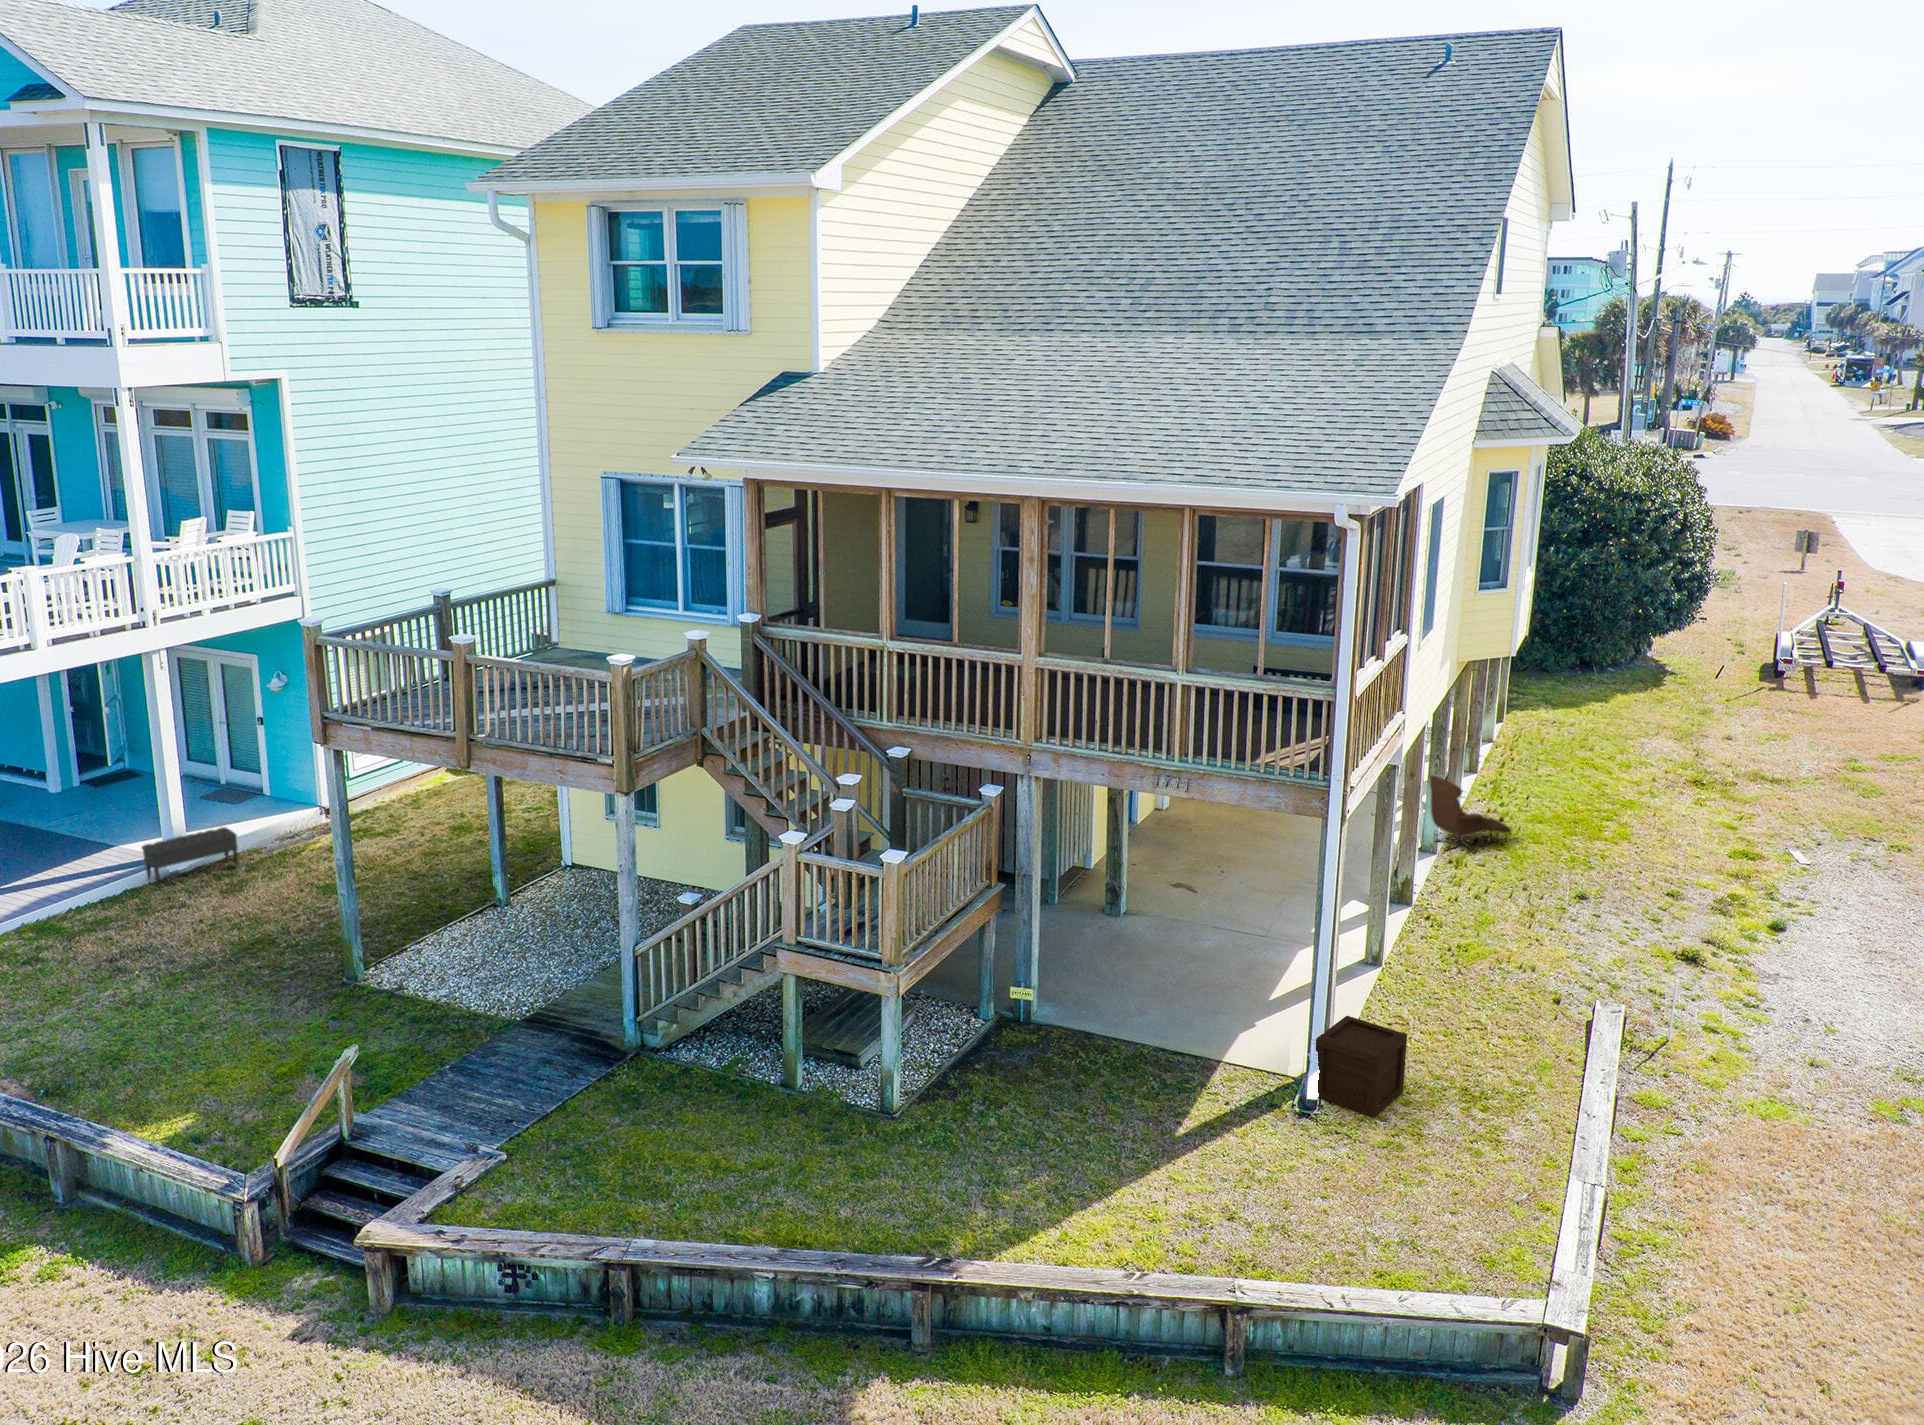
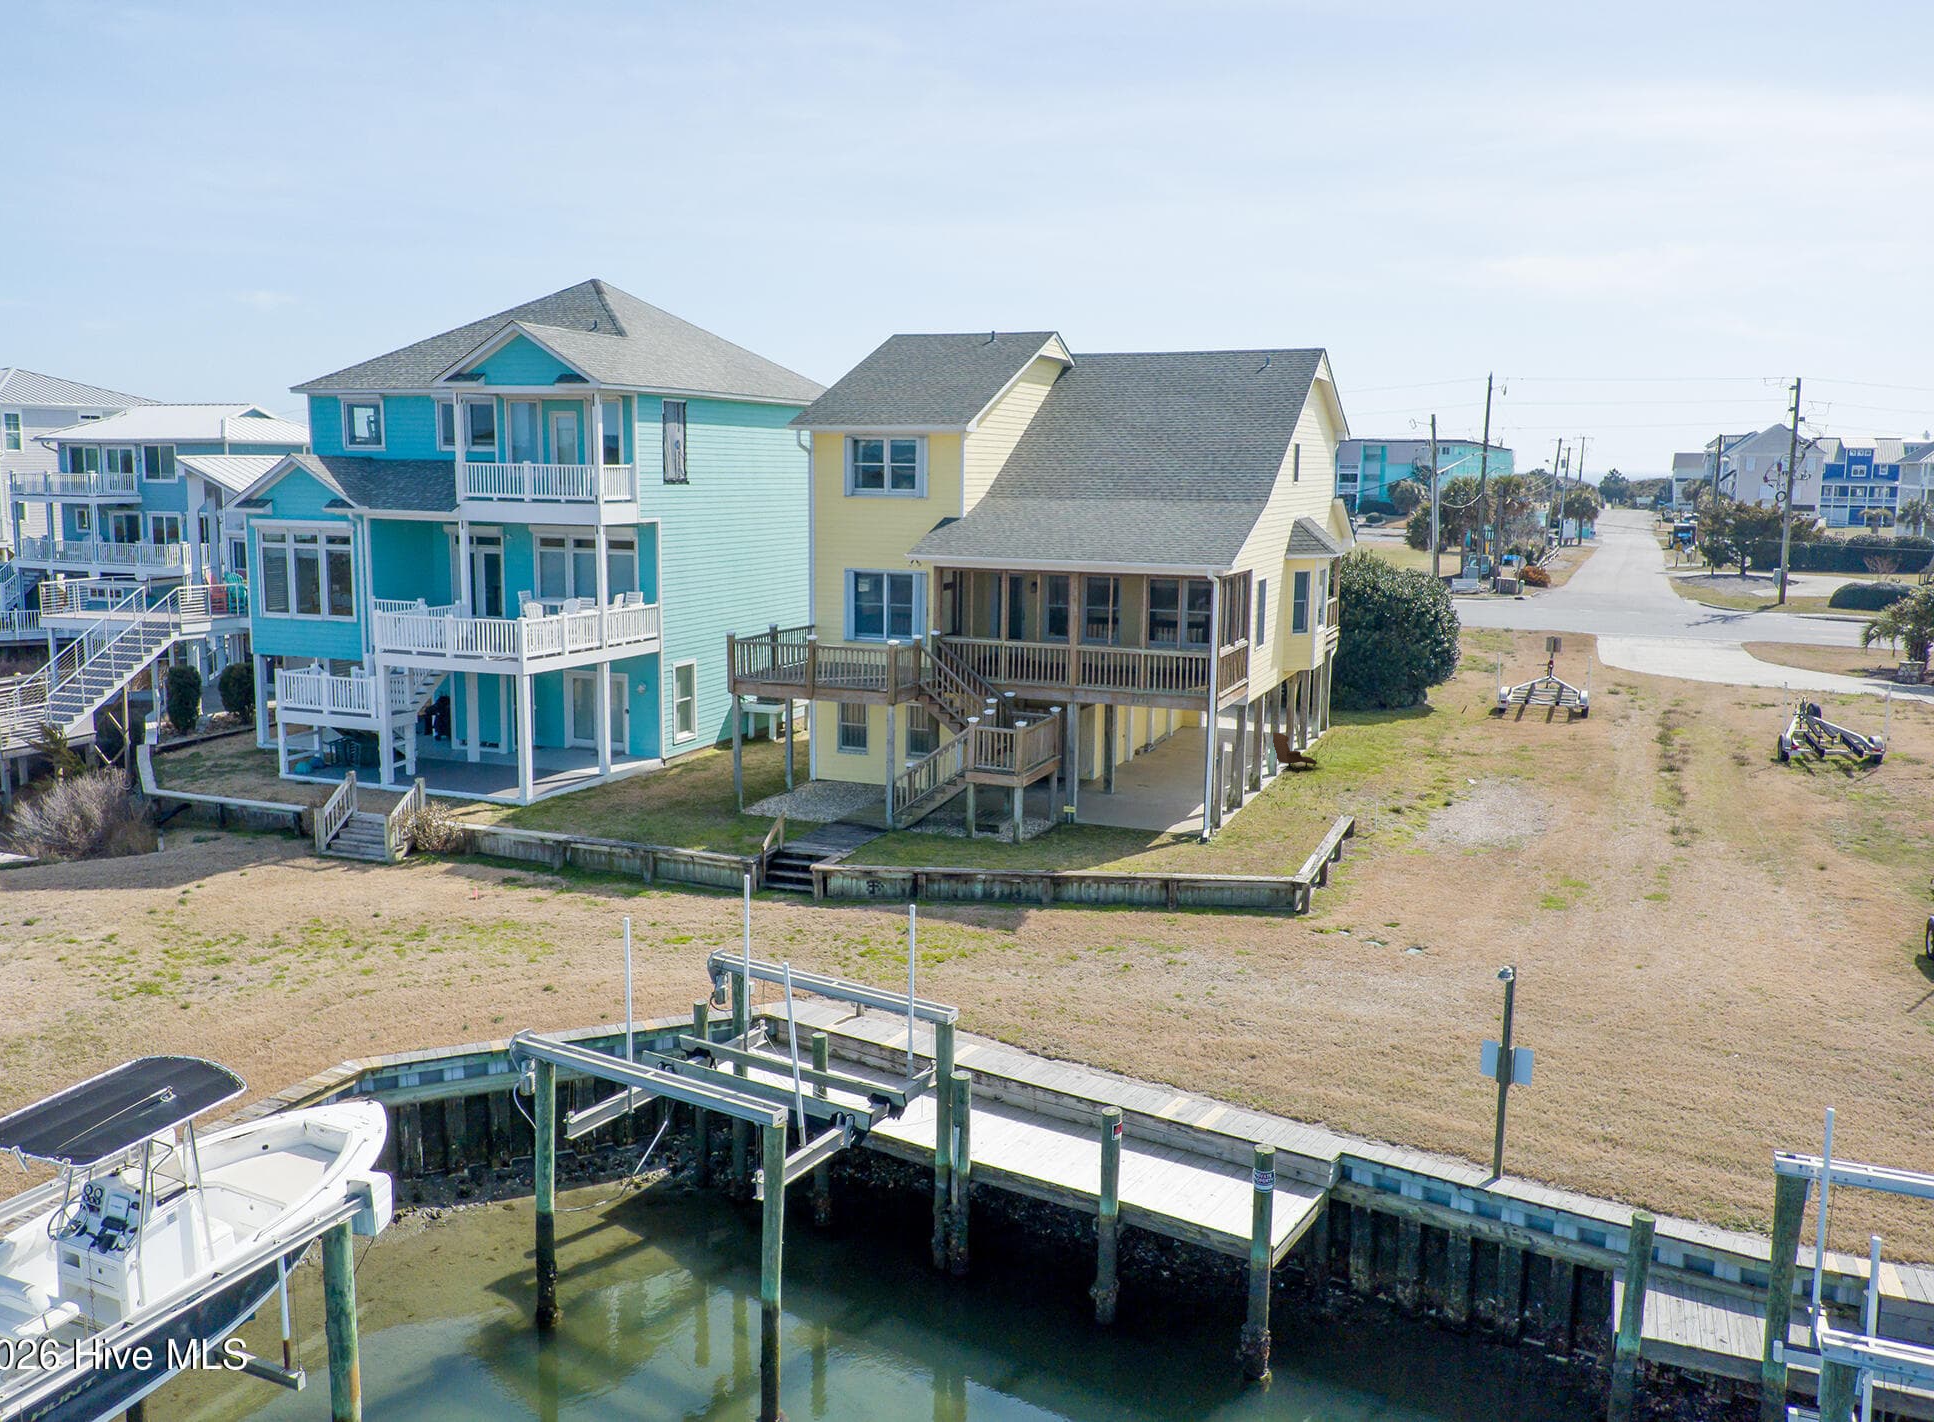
bench: present [142,827,239,885] -> none [592,759,638,785]
wooden crate: present [1316,1016,1407,1117] -> none [1205,806,1246,844]

